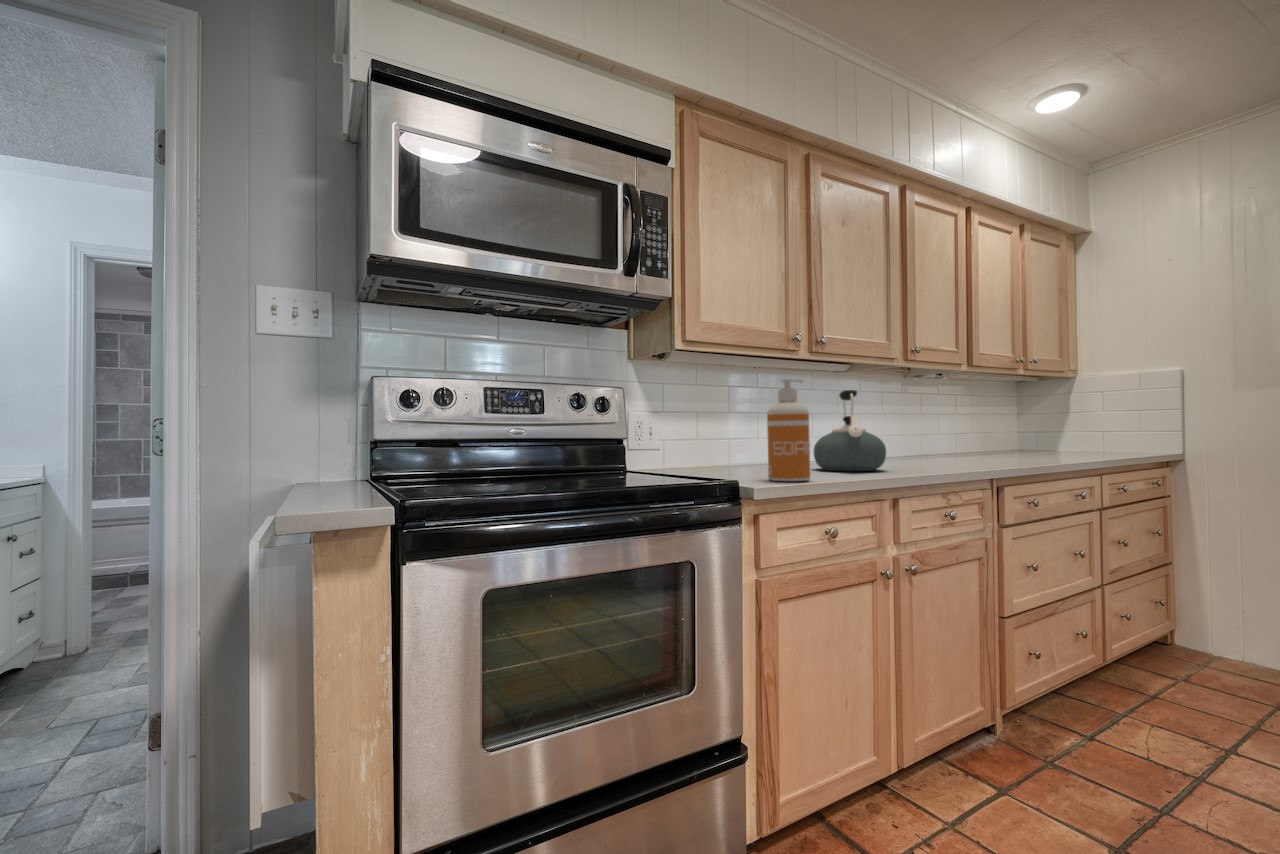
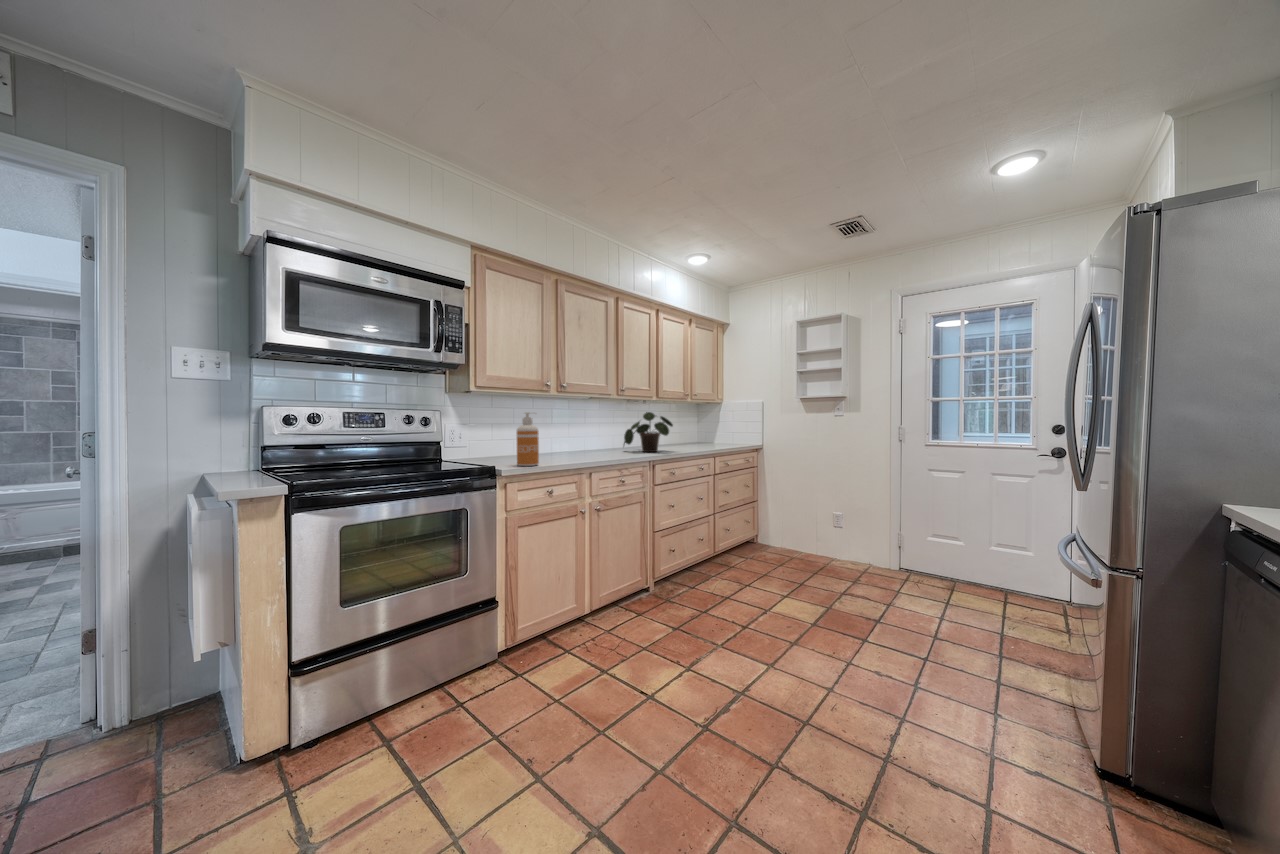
potted plant: none [923,387,1028,463] -> present [624,412,673,452]
kettle: present [814,390,886,471] -> none [554,415,591,459]

